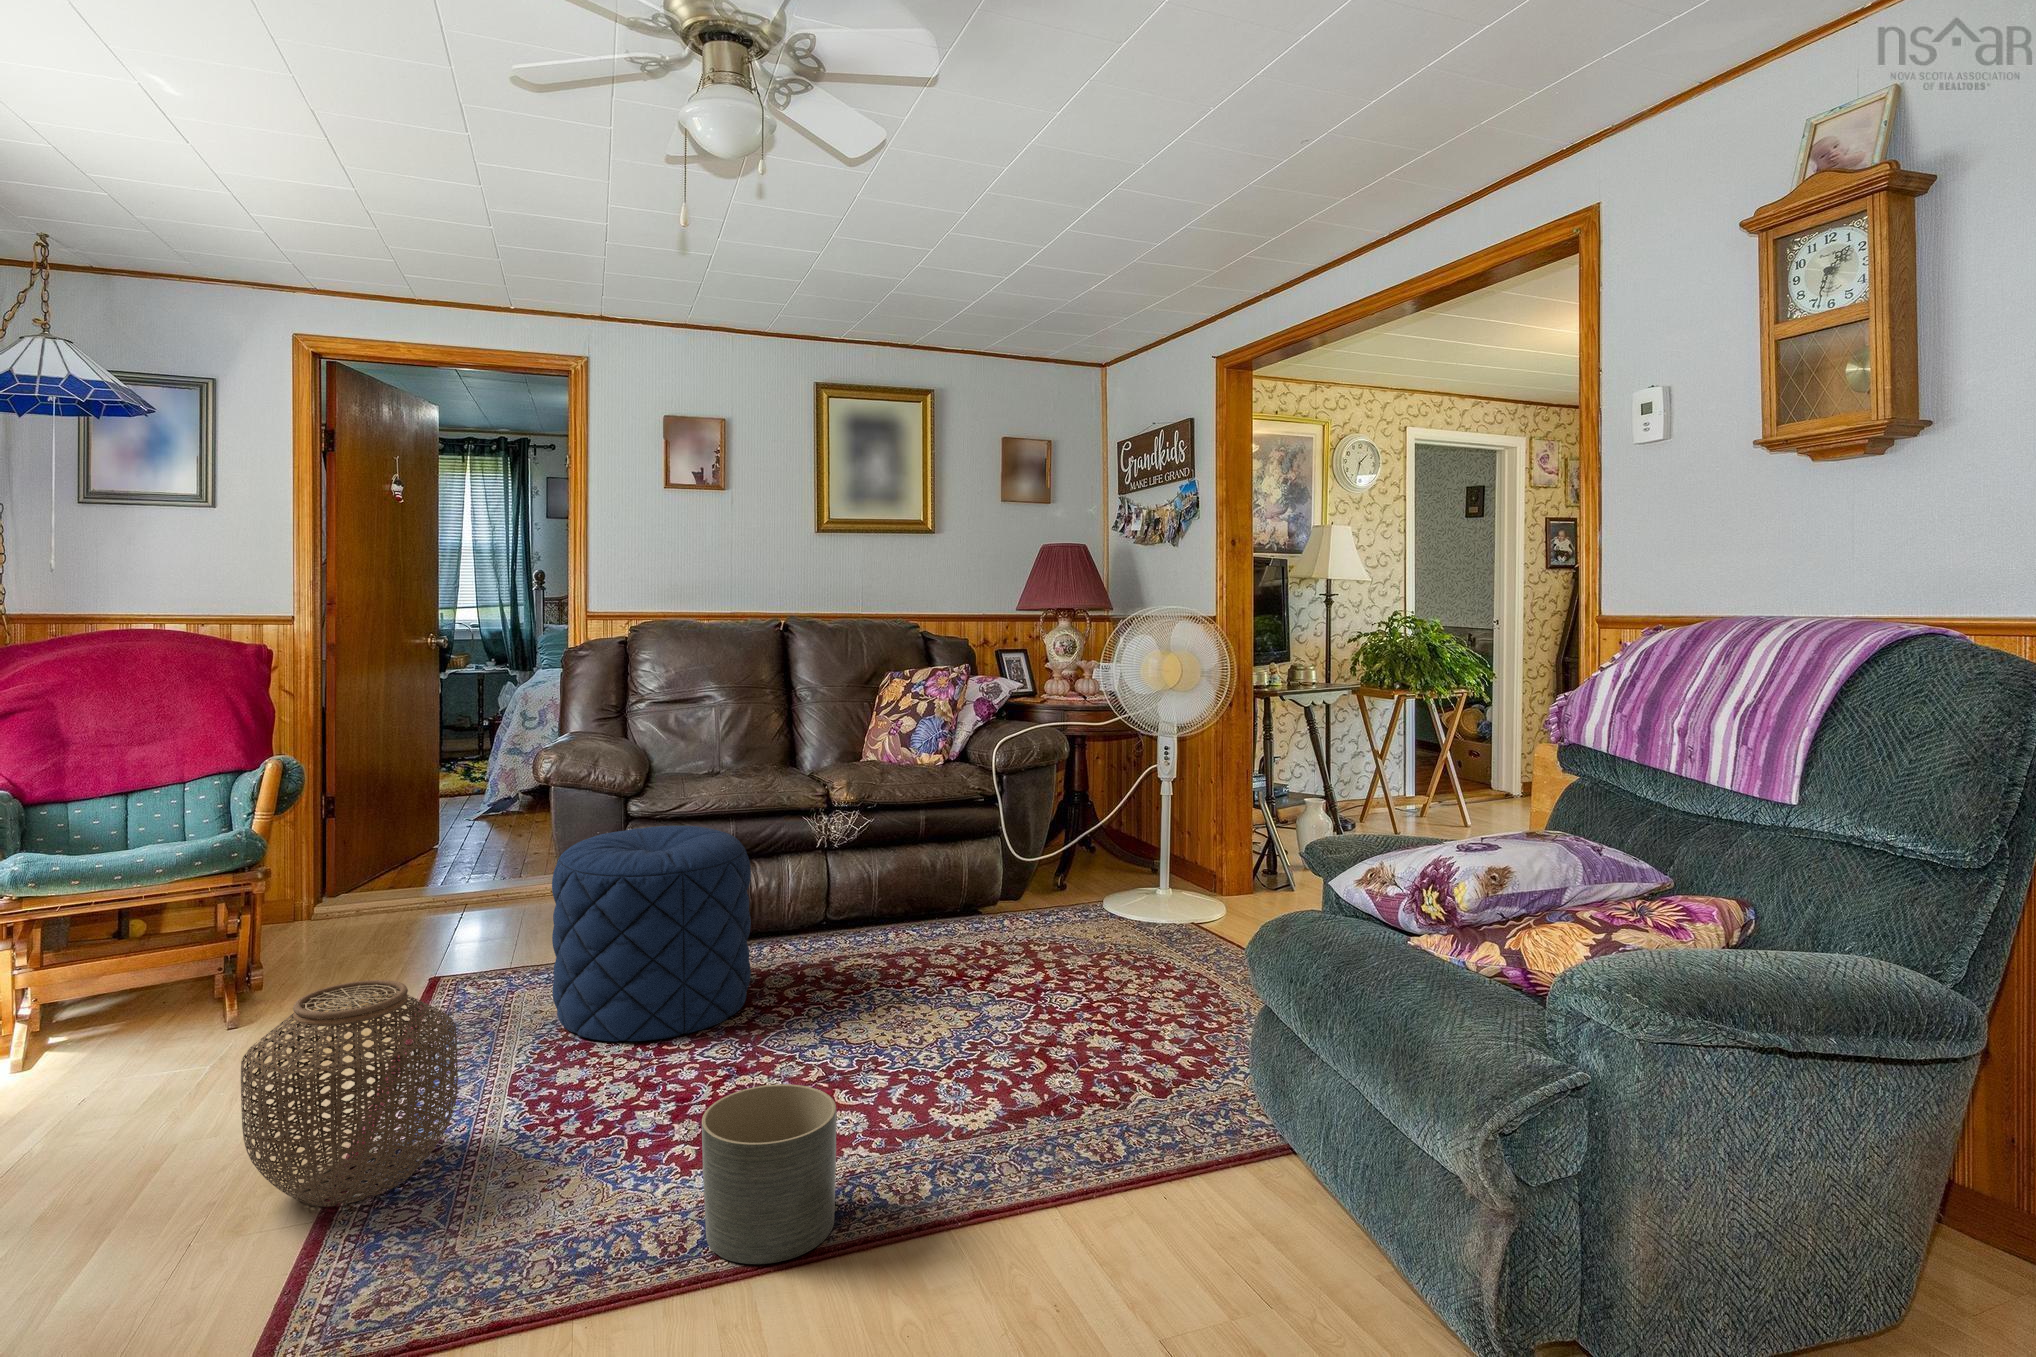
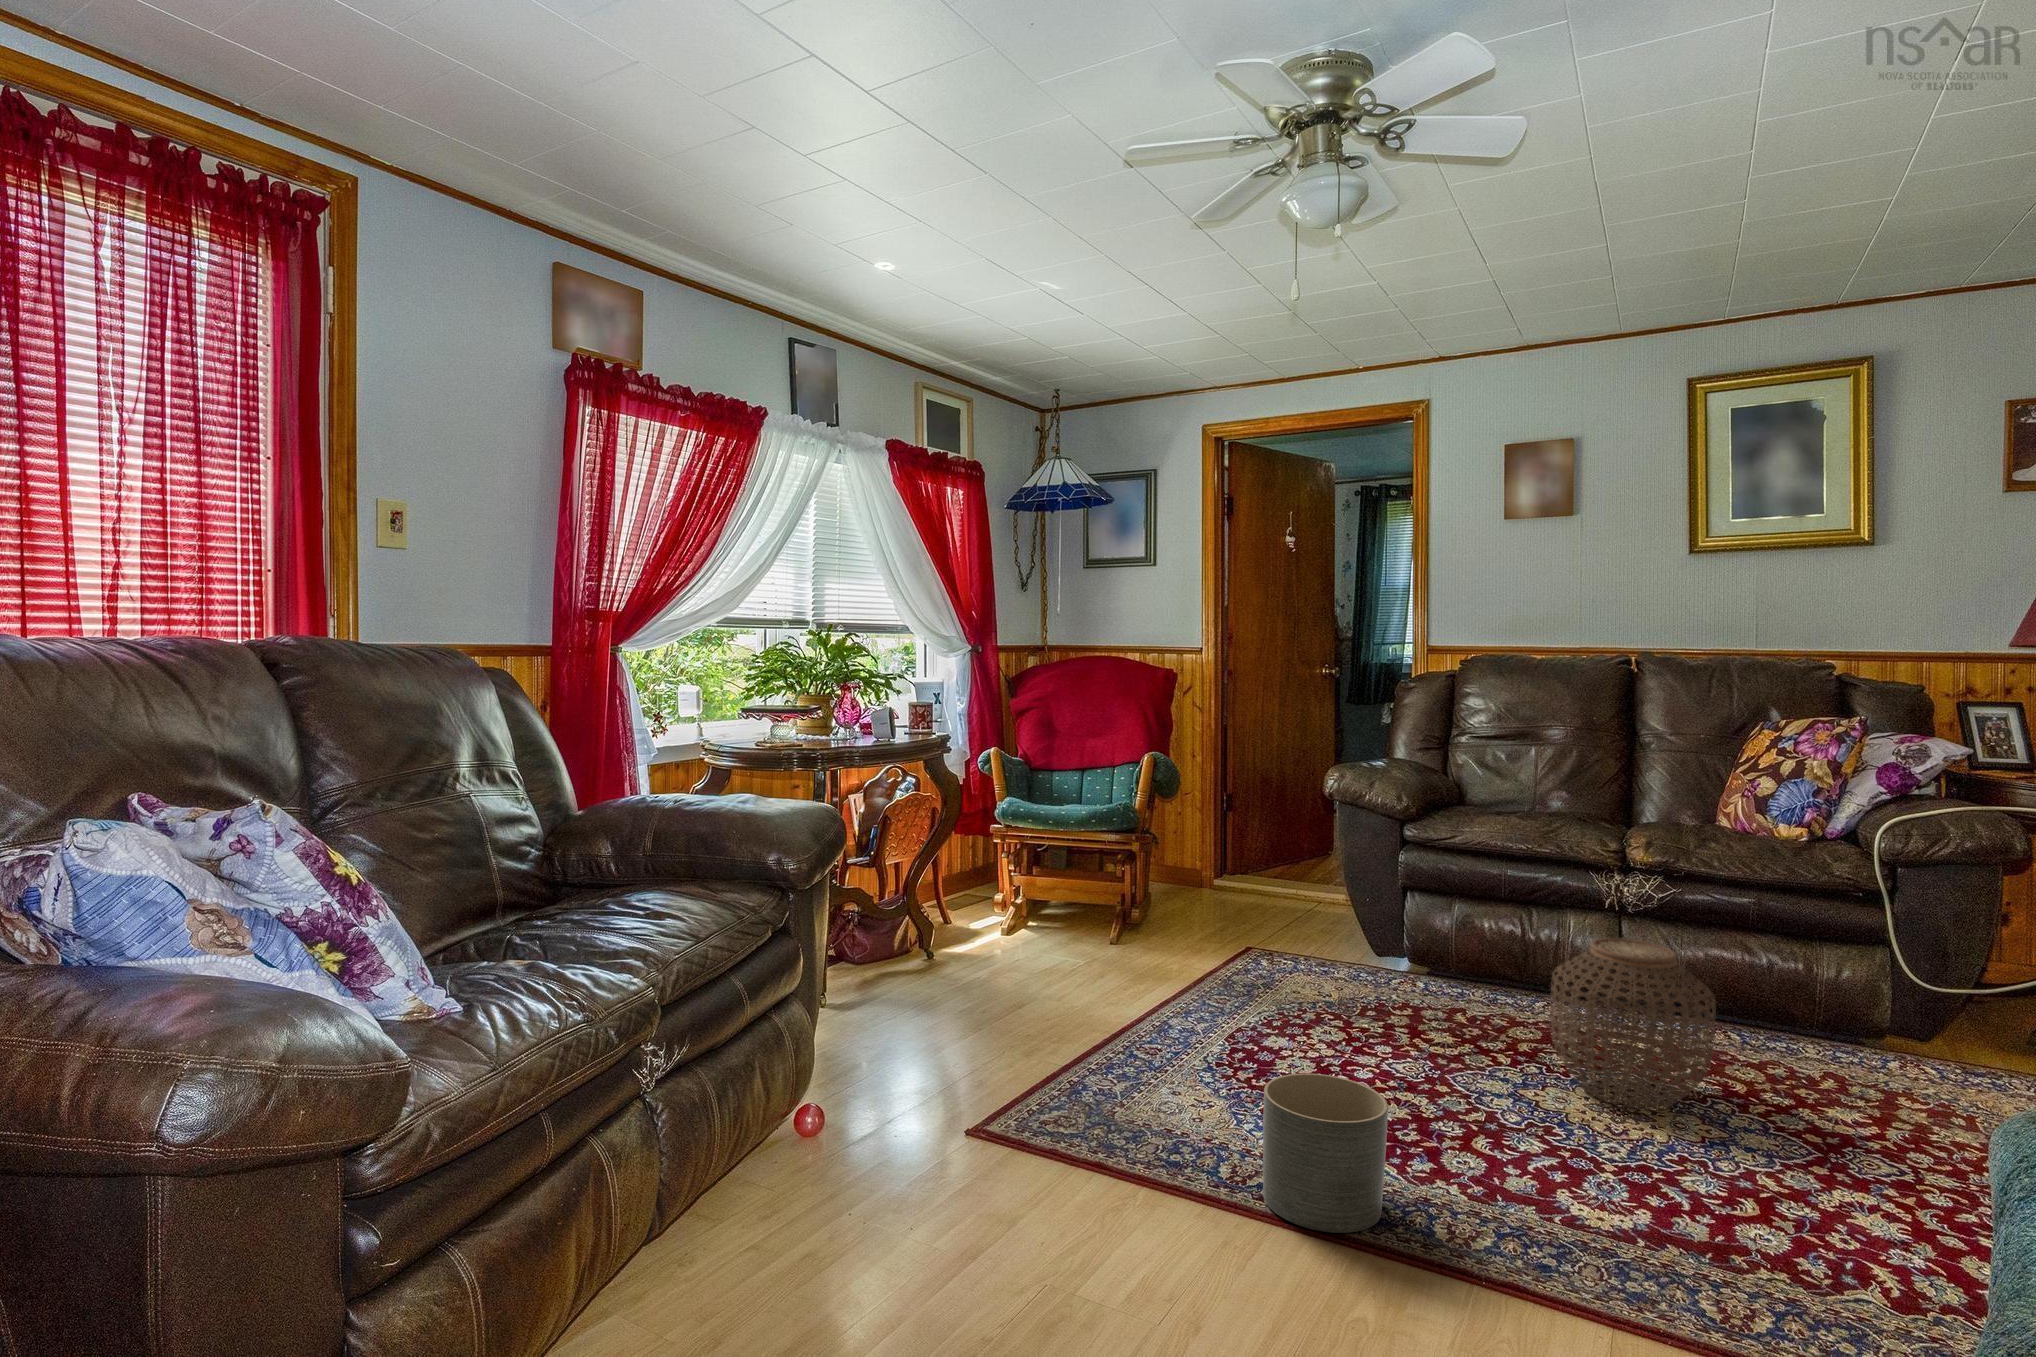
pouf: present [552,826,751,1041] -> none [1300,848,1487,1047]
woven basket: present [241,980,458,1206] -> present [1550,938,1716,1109]

